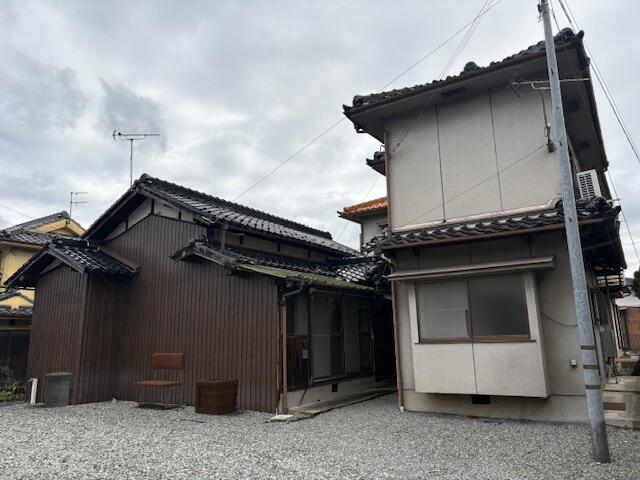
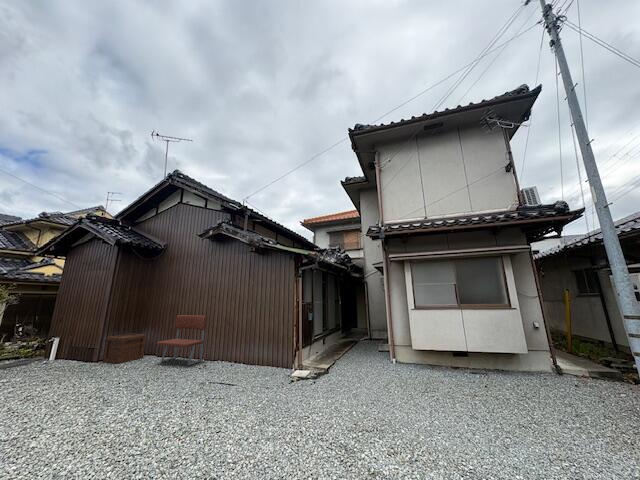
trash can: present [44,371,72,408] -> none [62,332,96,368]
wooden crate: present [195,378,239,415] -> present [103,334,146,364]

